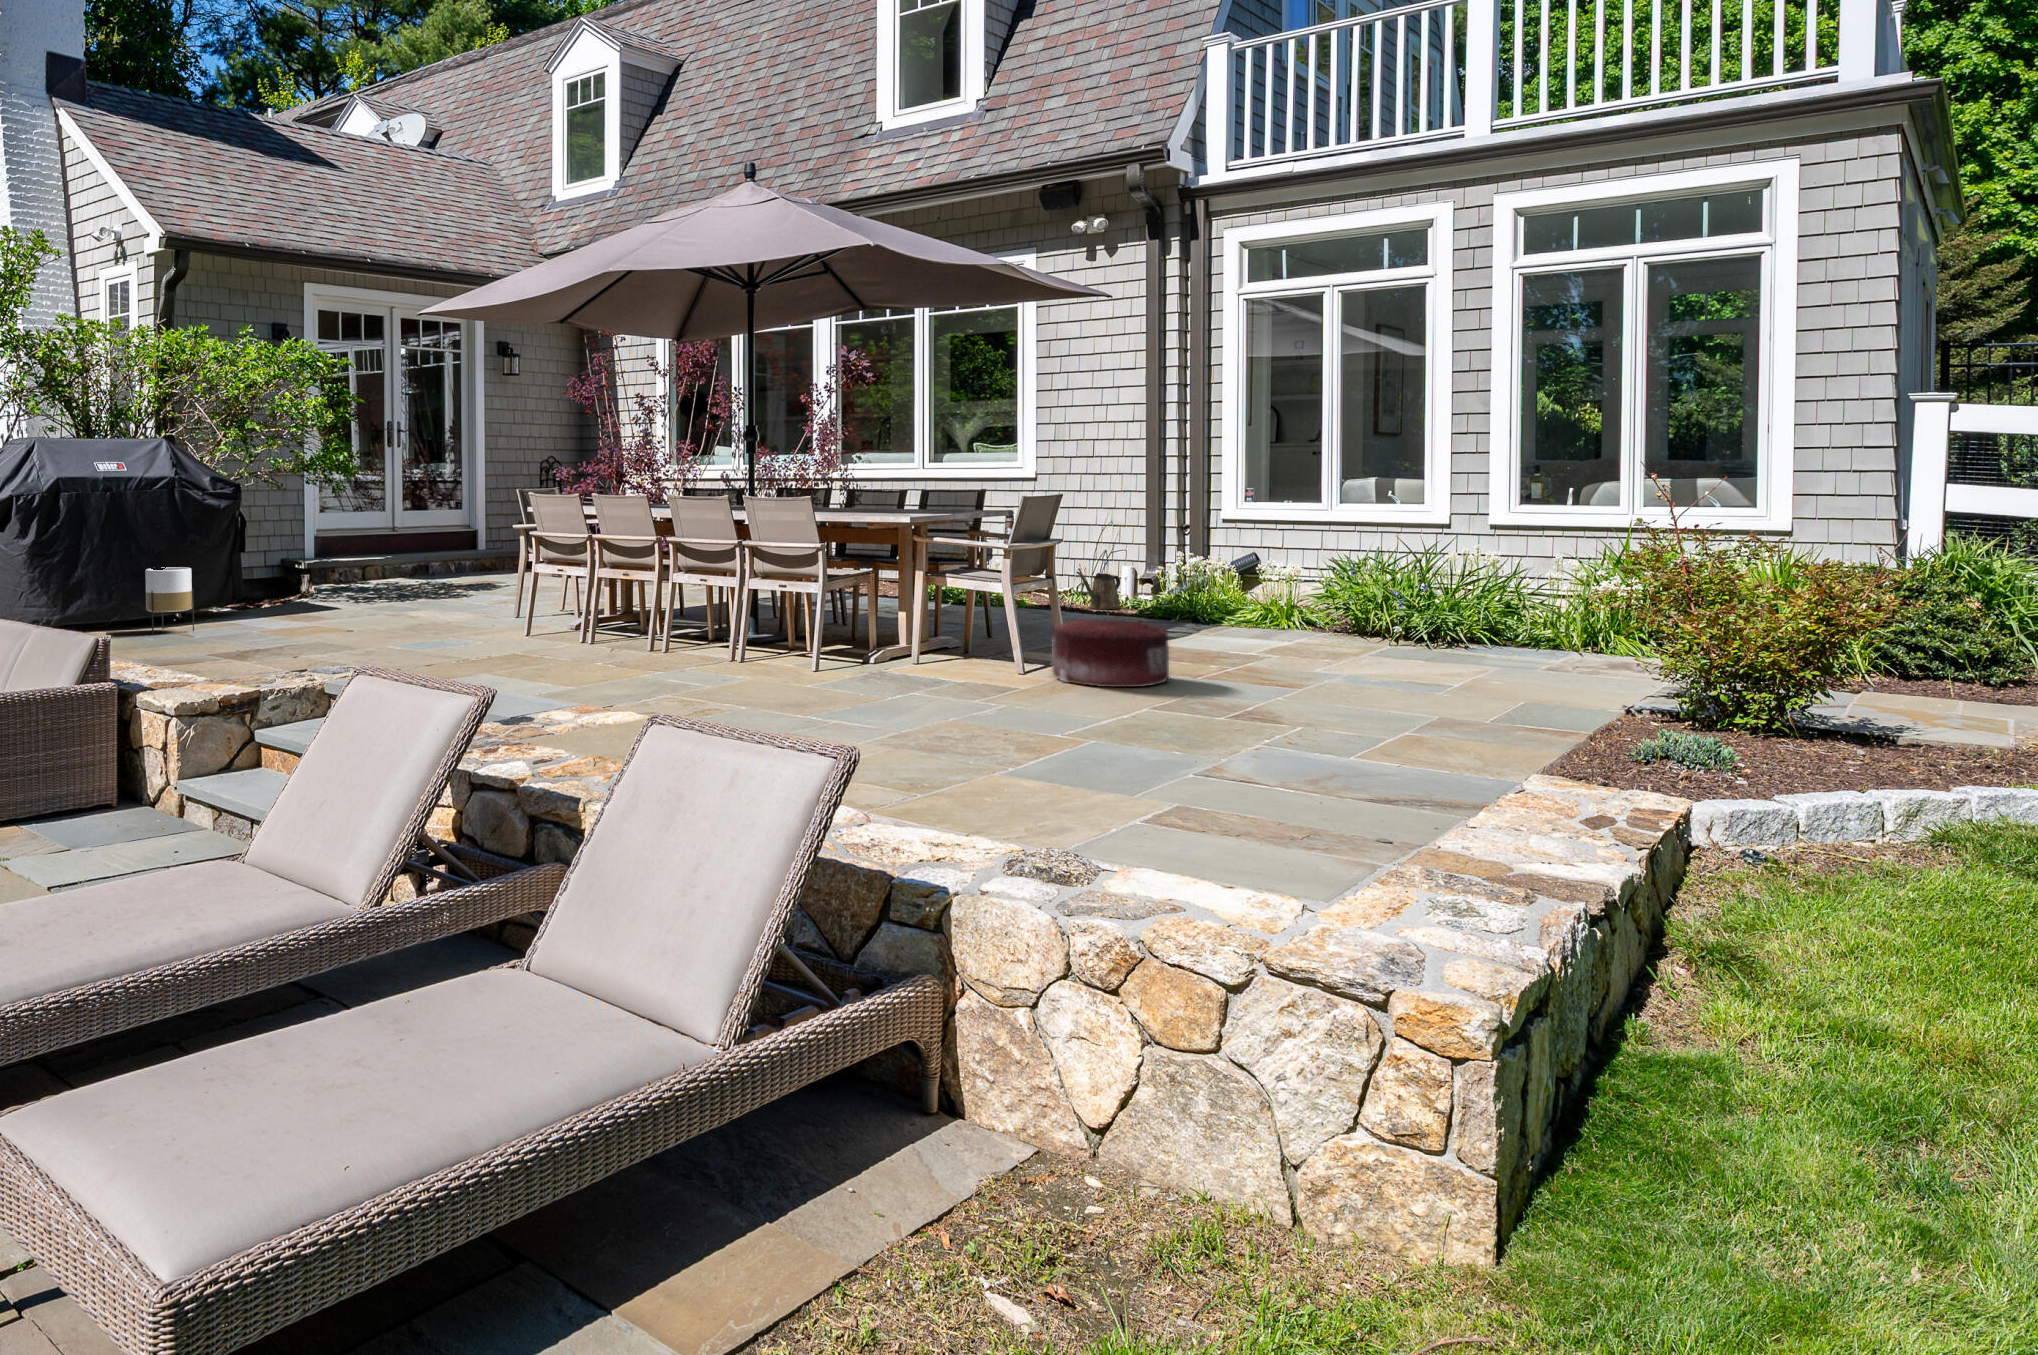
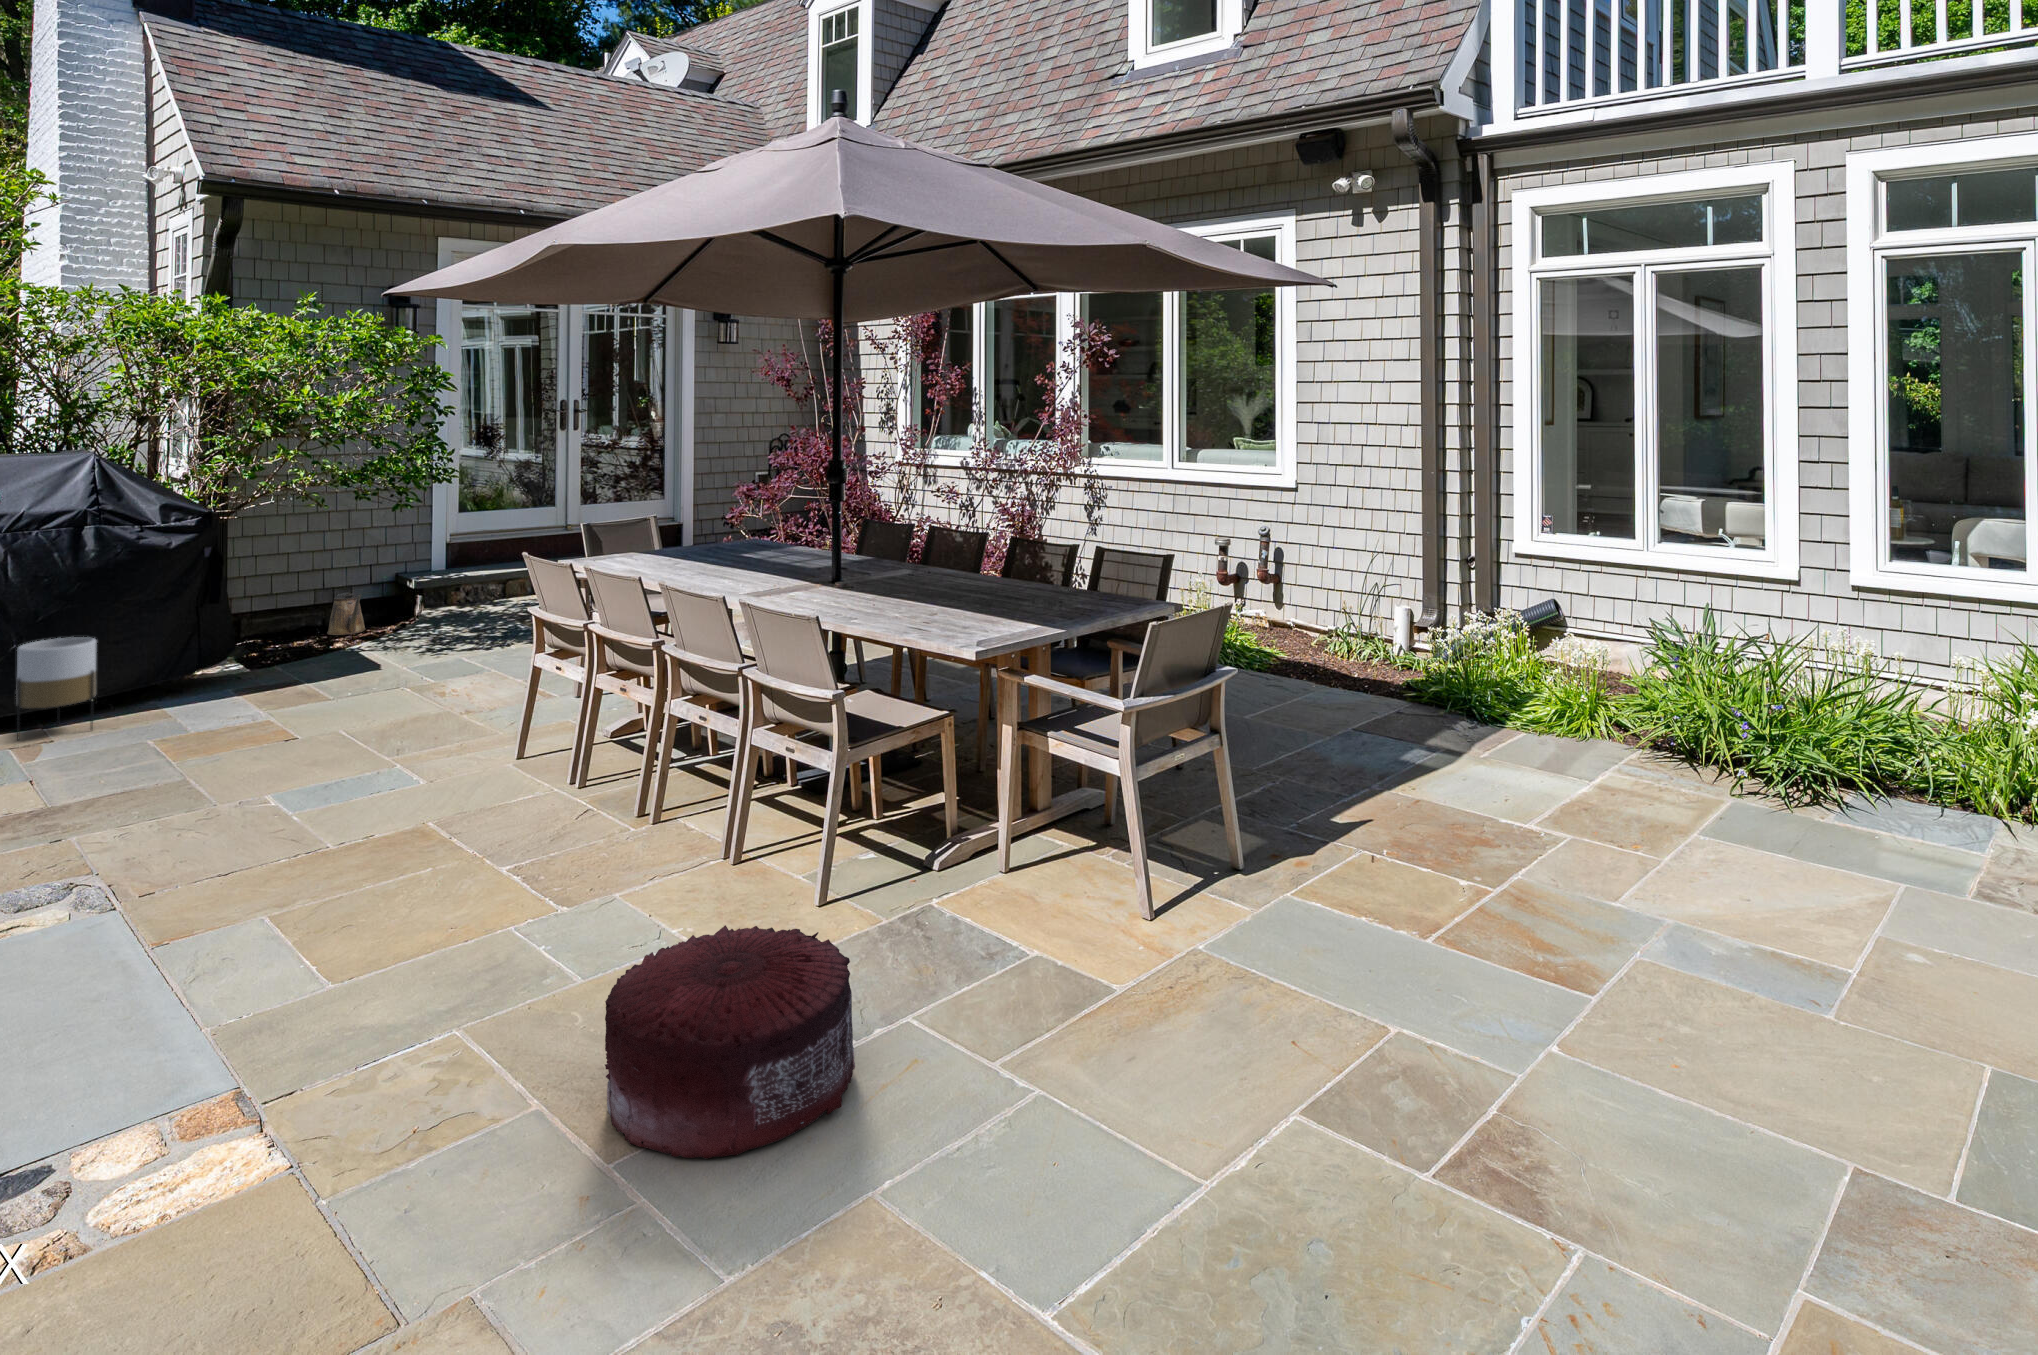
watering can: present [1077,572,1121,610] -> present [327,593,365,635]
pouf: present [1052,619,1170,687] -> present [605,925,855,1159]

